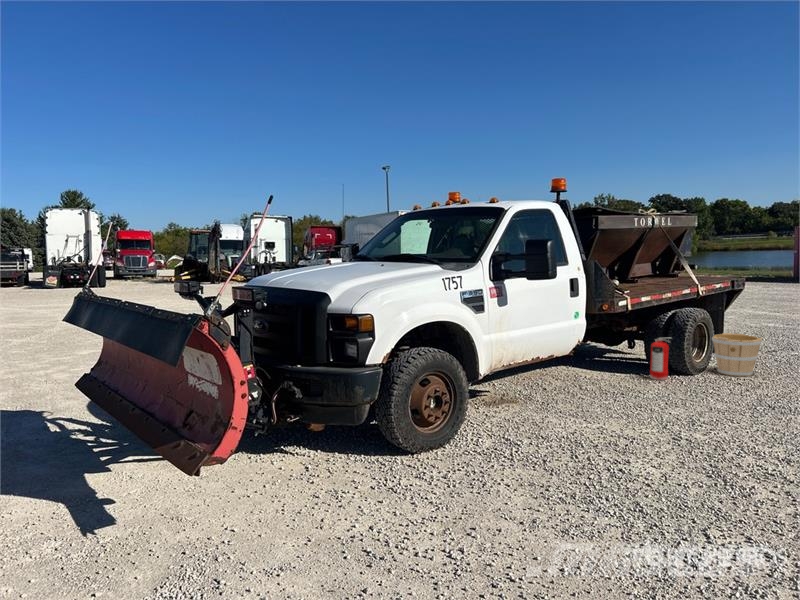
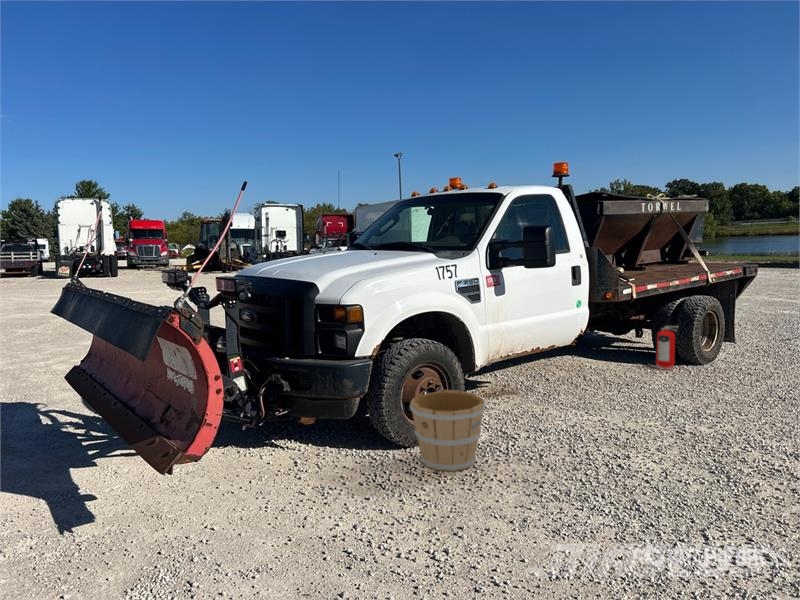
wooden bucket: present [712,333,762,376] -> present [410,390,486,471]

